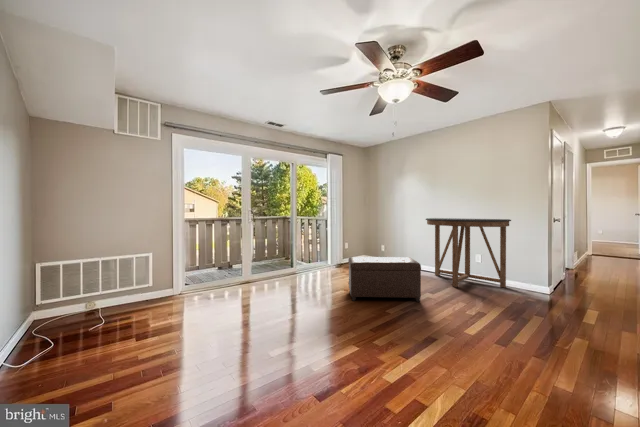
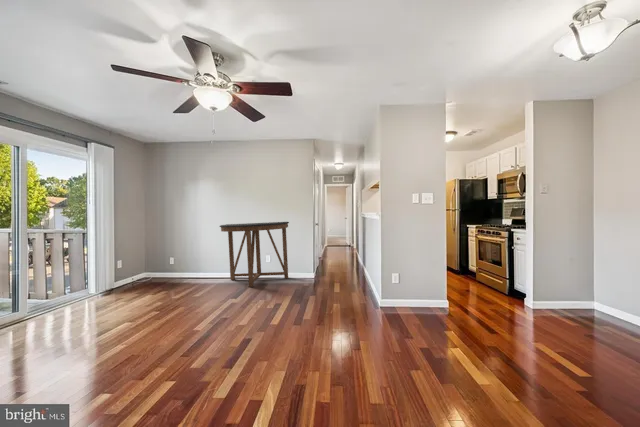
ottoman: present [348,257,421,302] -> none [135,268,225,331]

